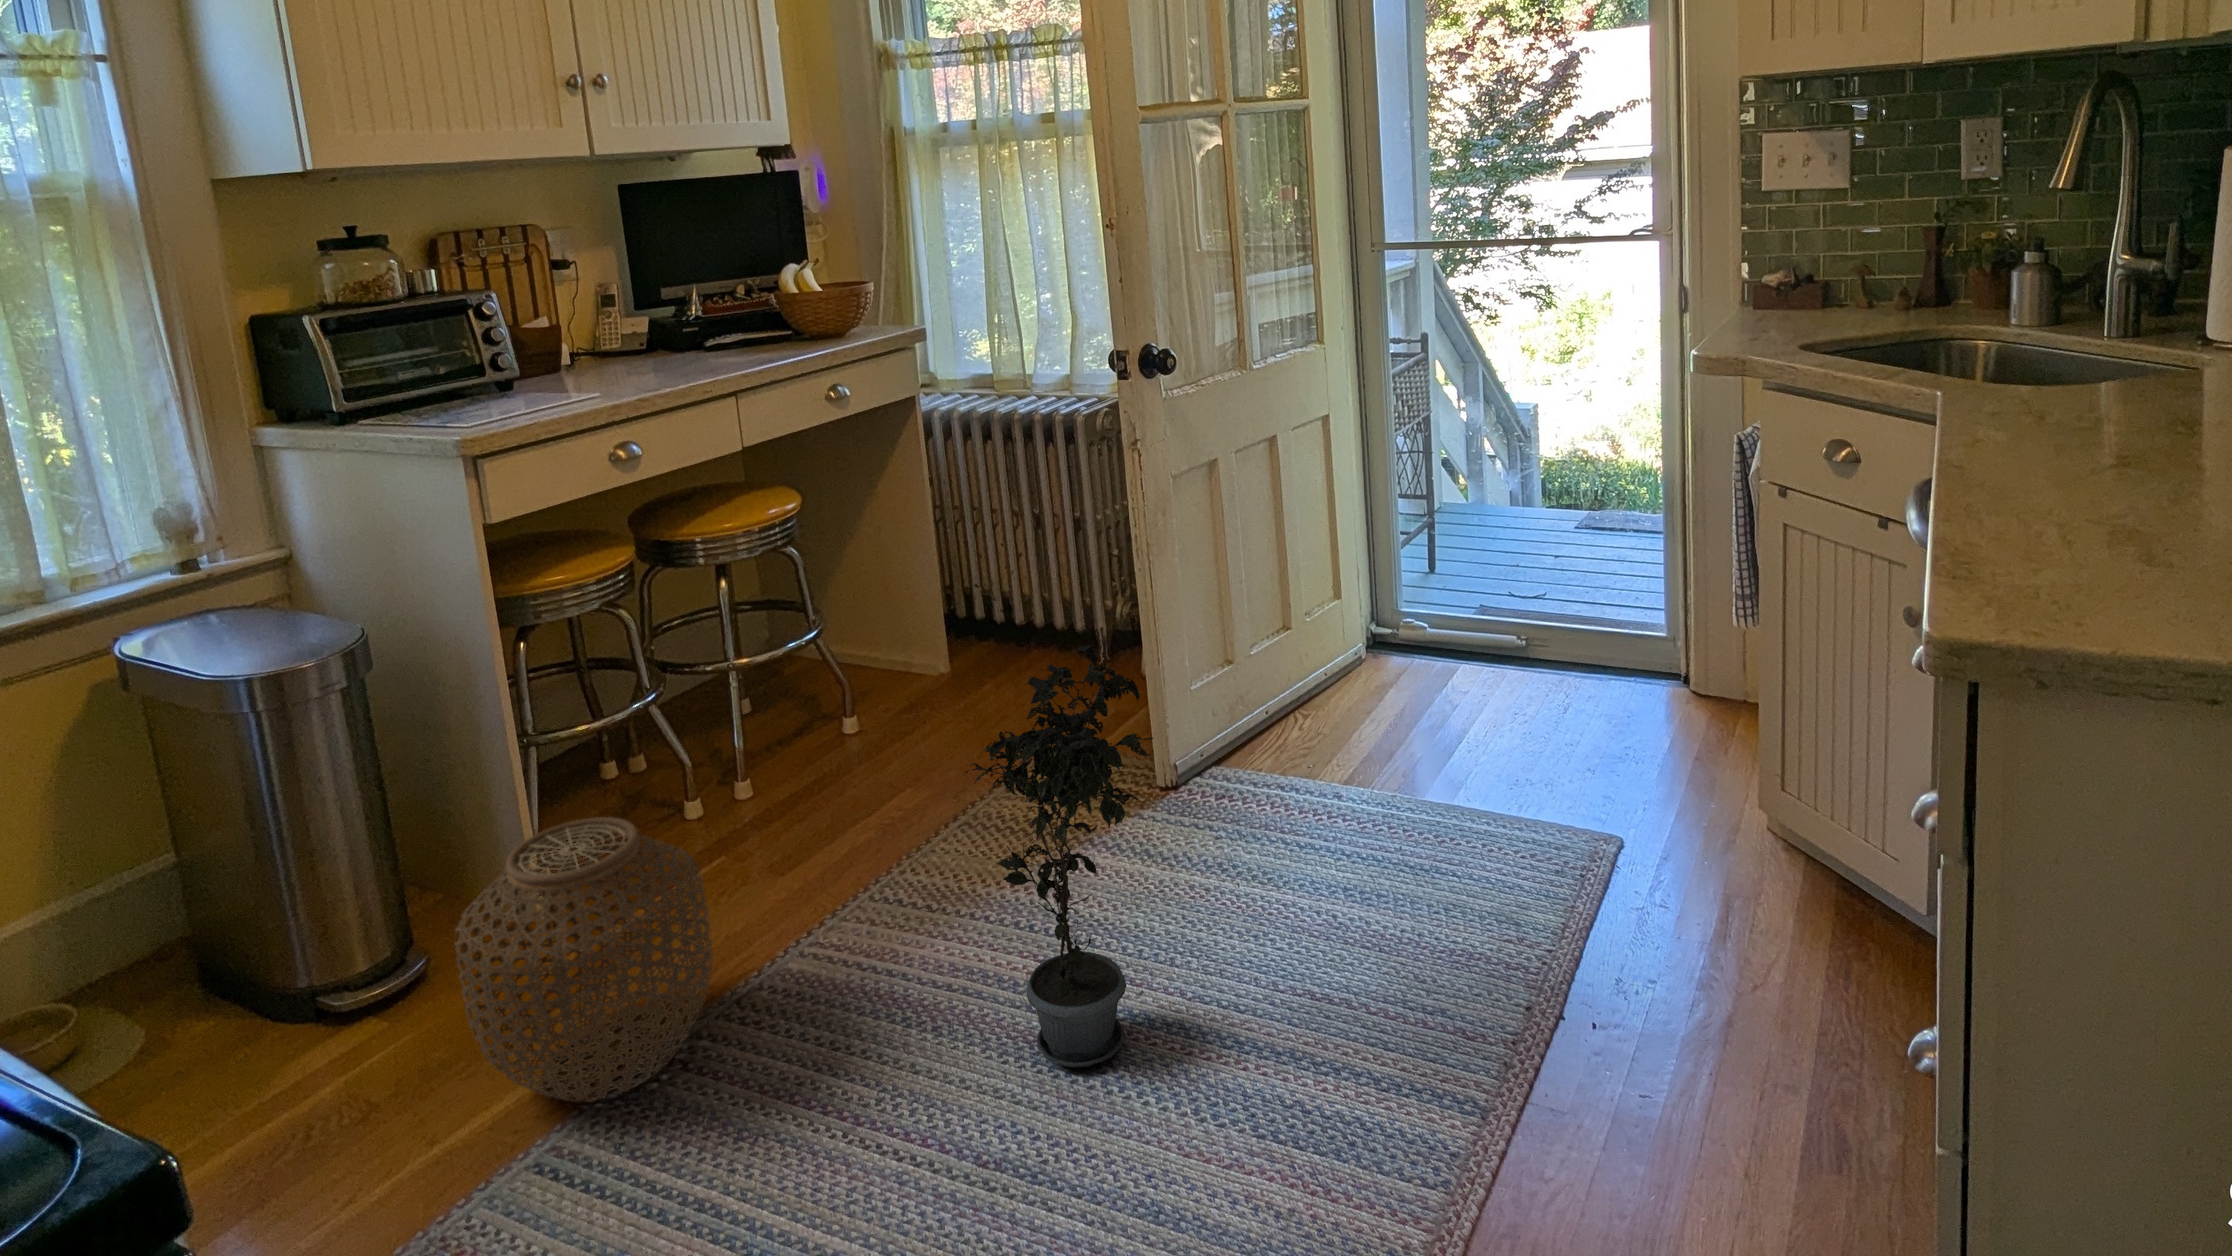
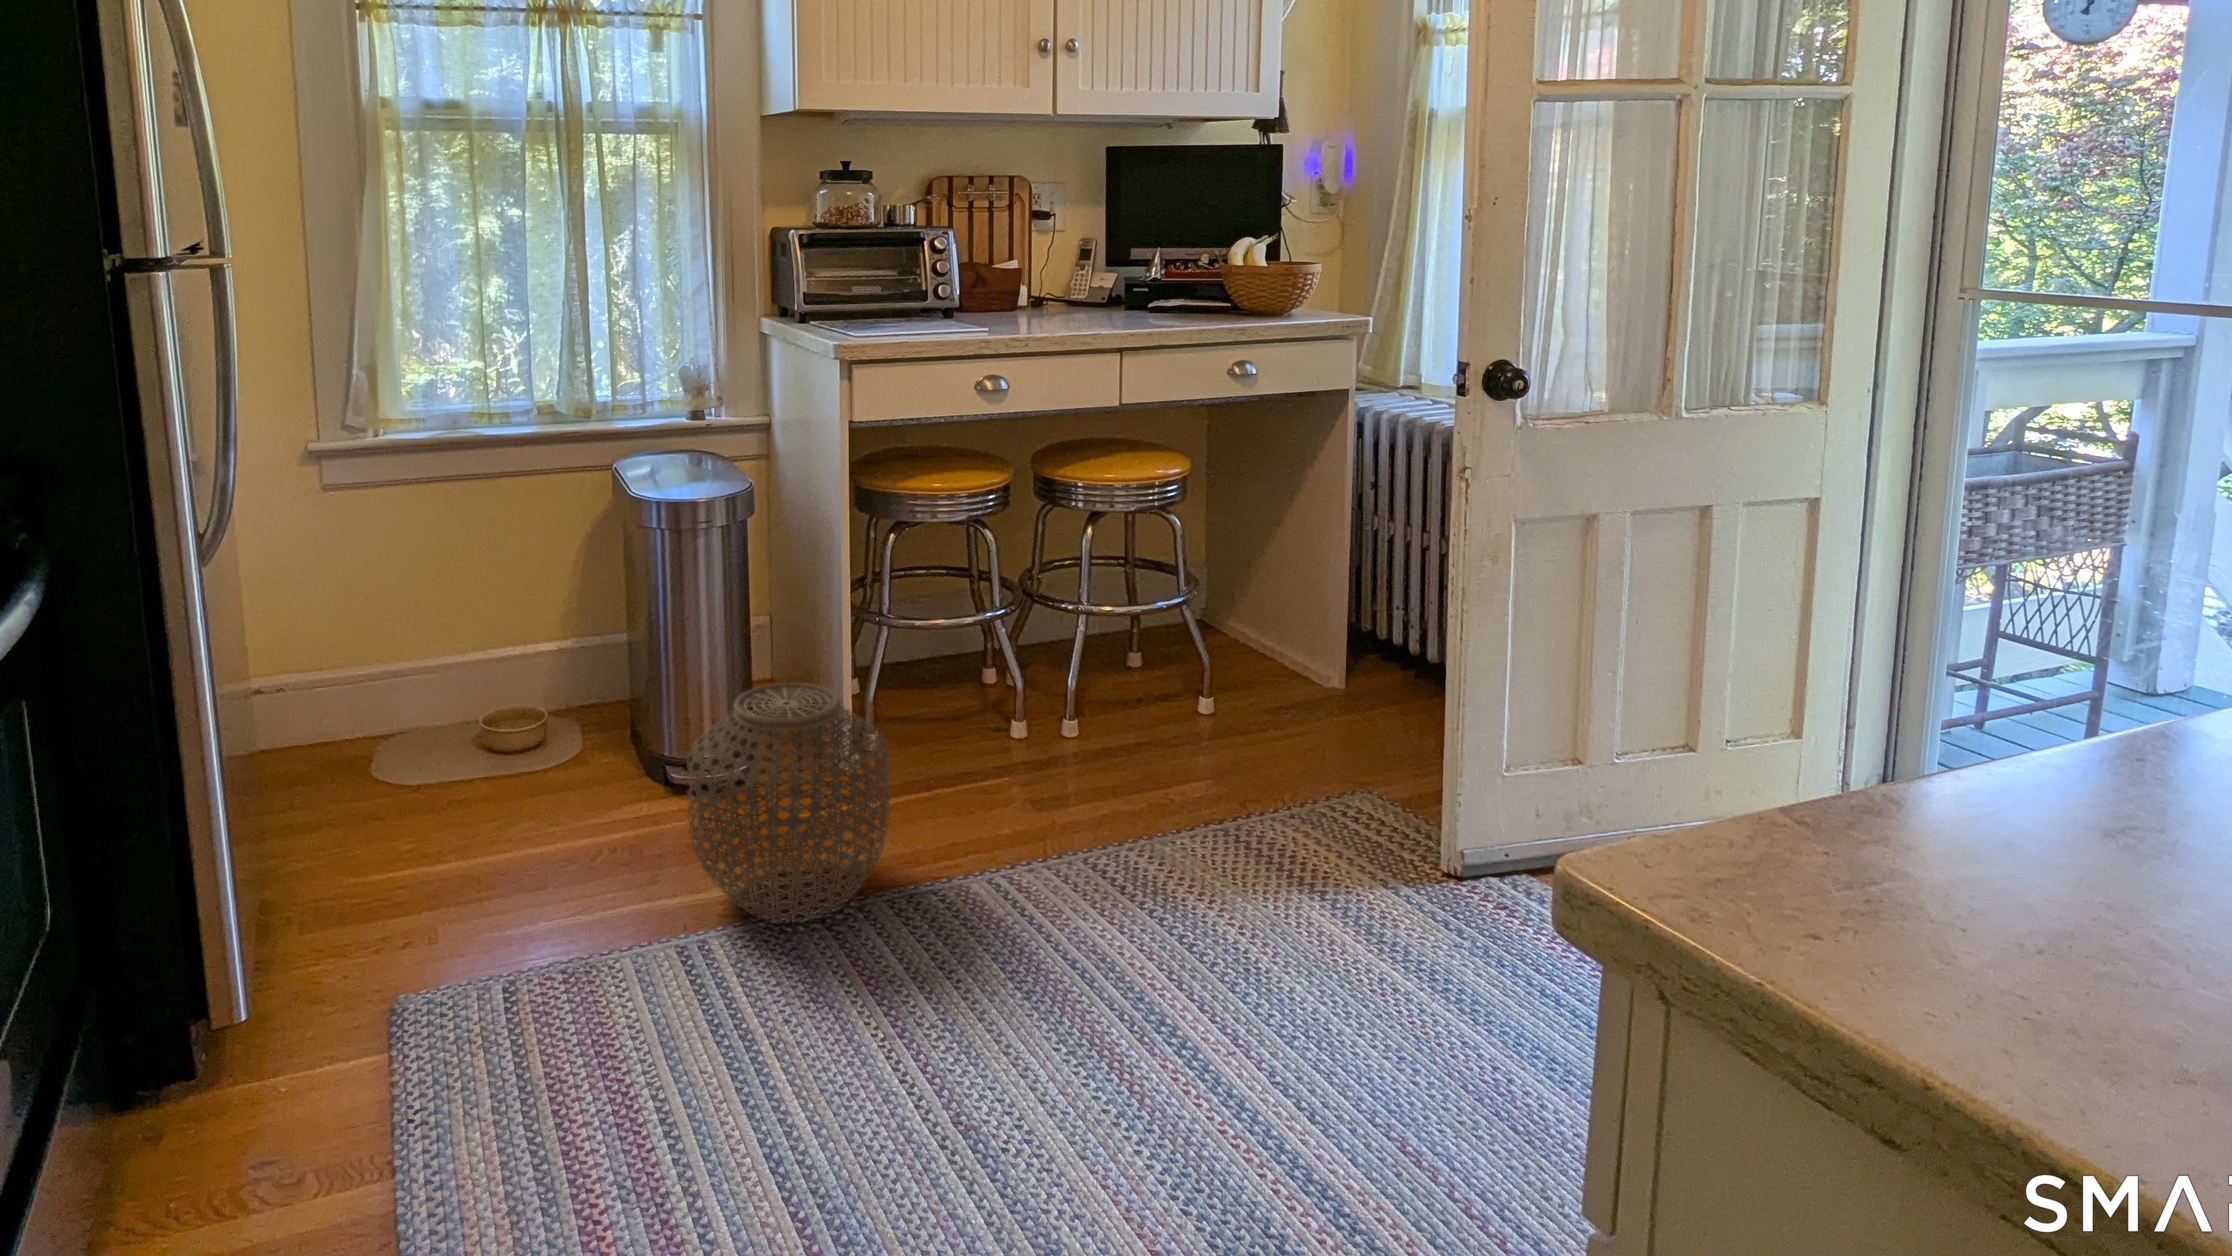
potted plant: present [965,644,1153,1069] -> none [1043,653,1239,1095]

